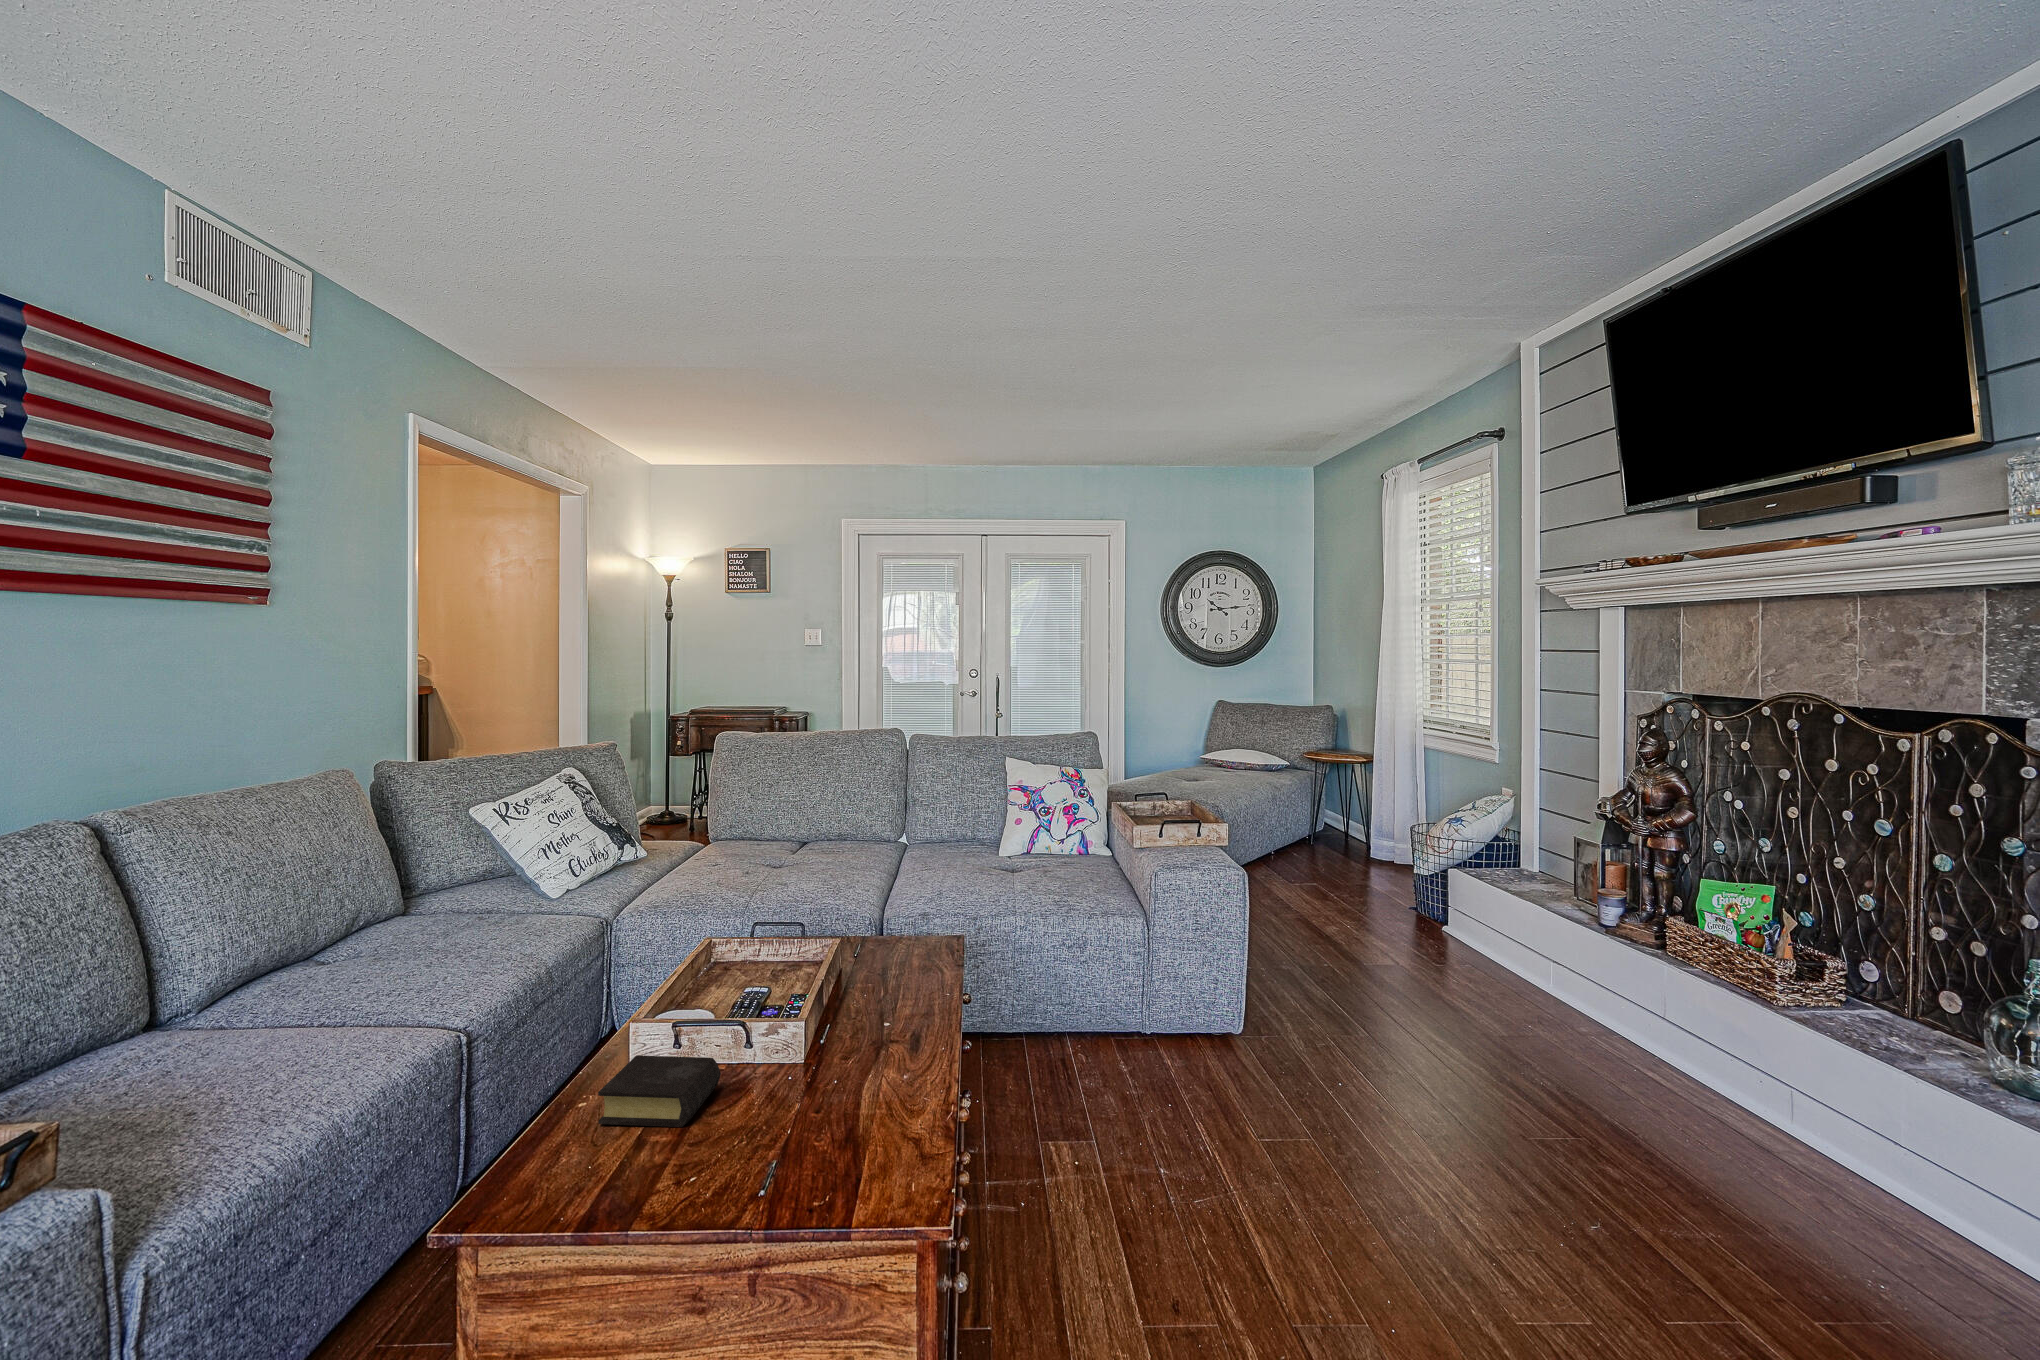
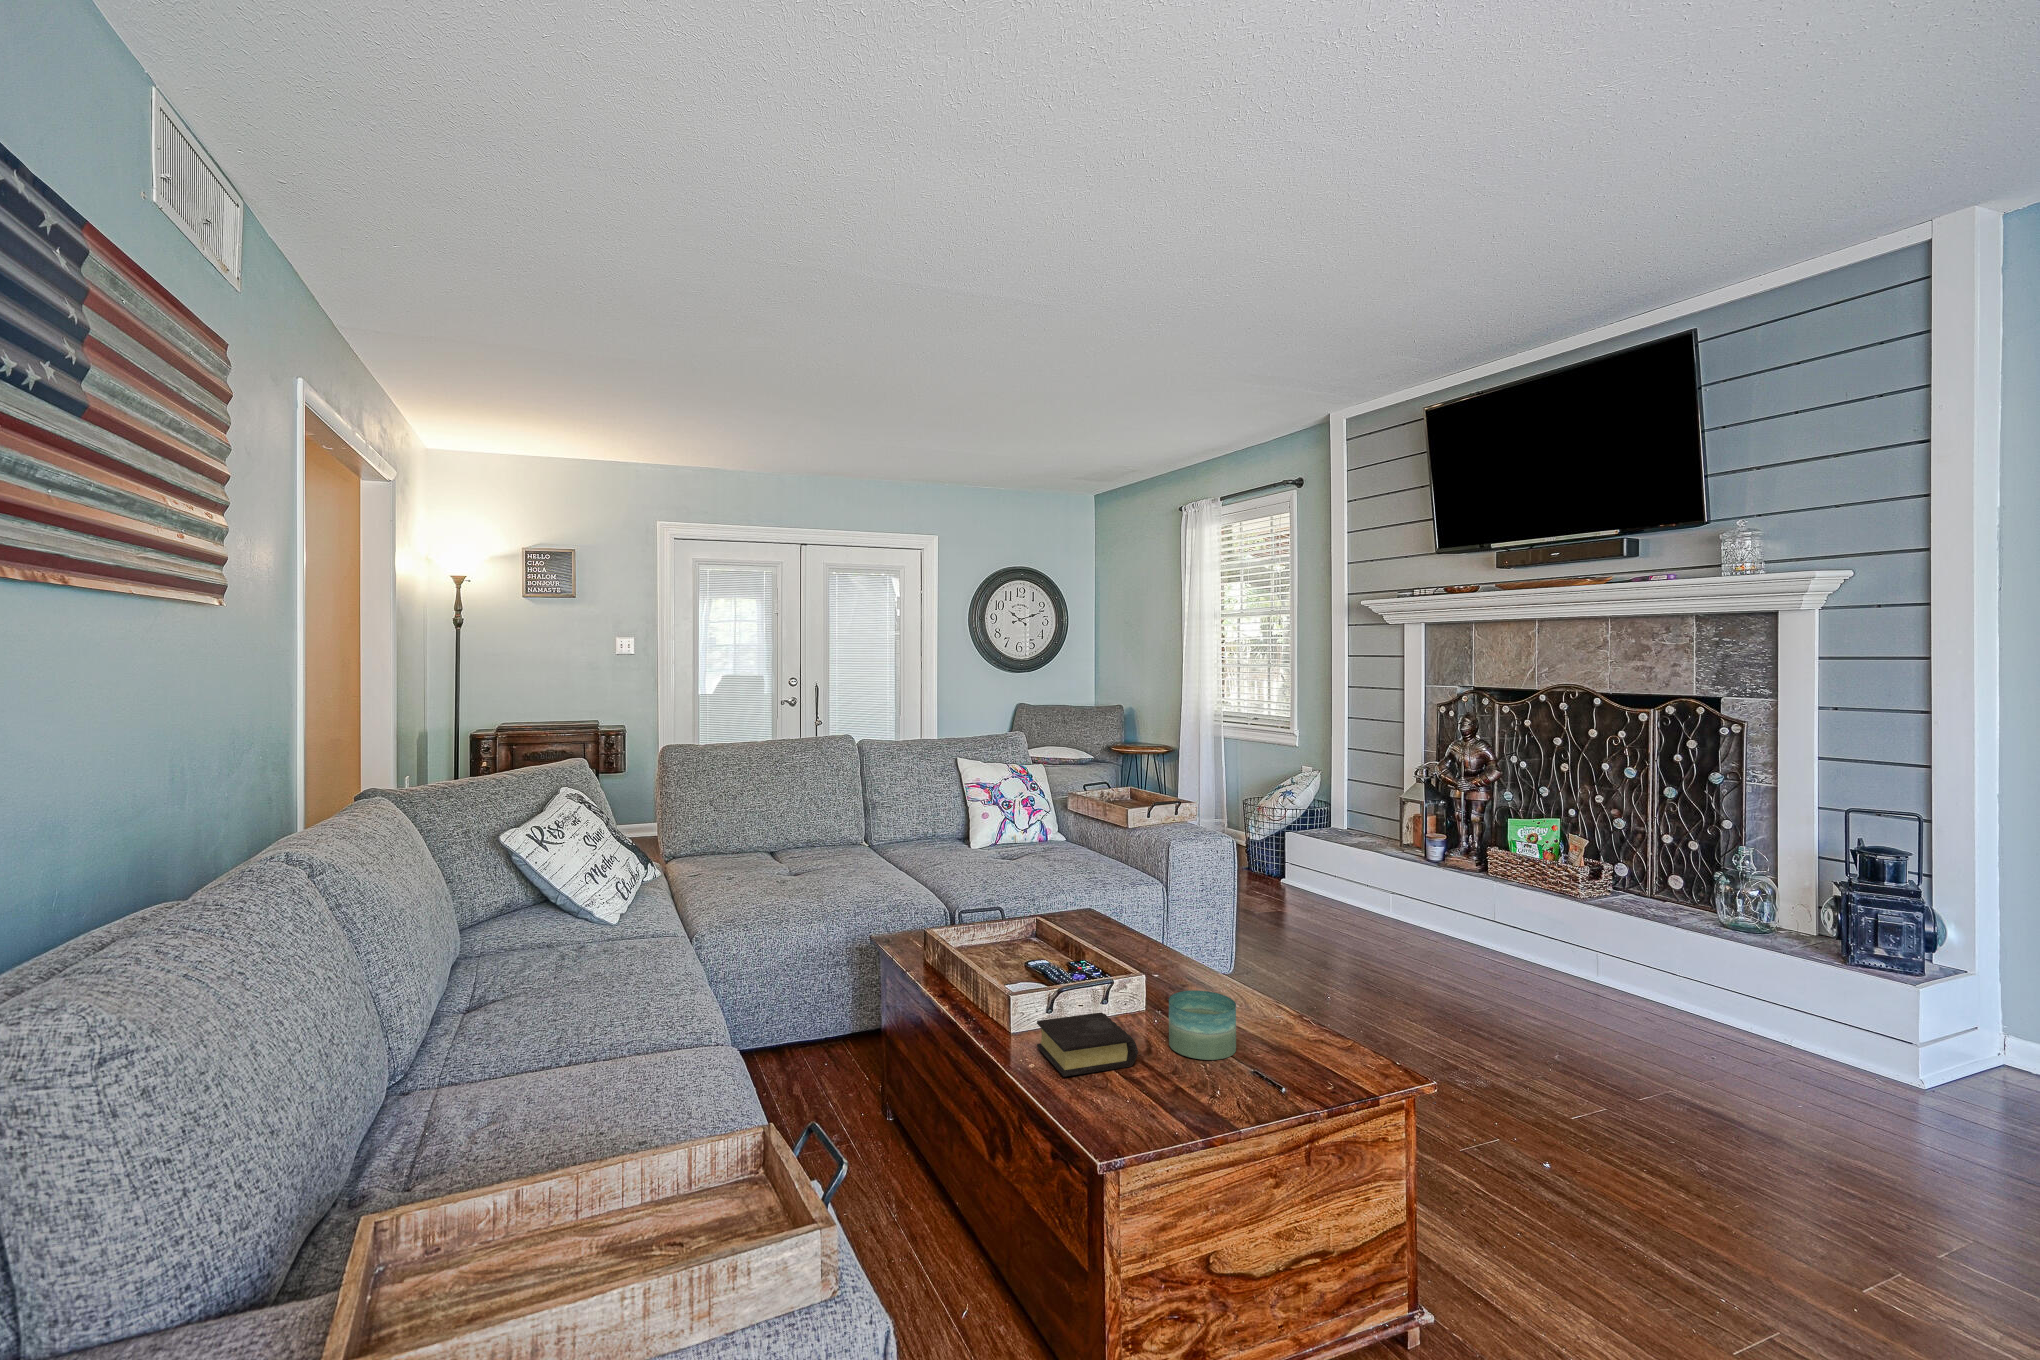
candle: none [749,1049,829,1139] -> present [1169,990,1236,1060]

